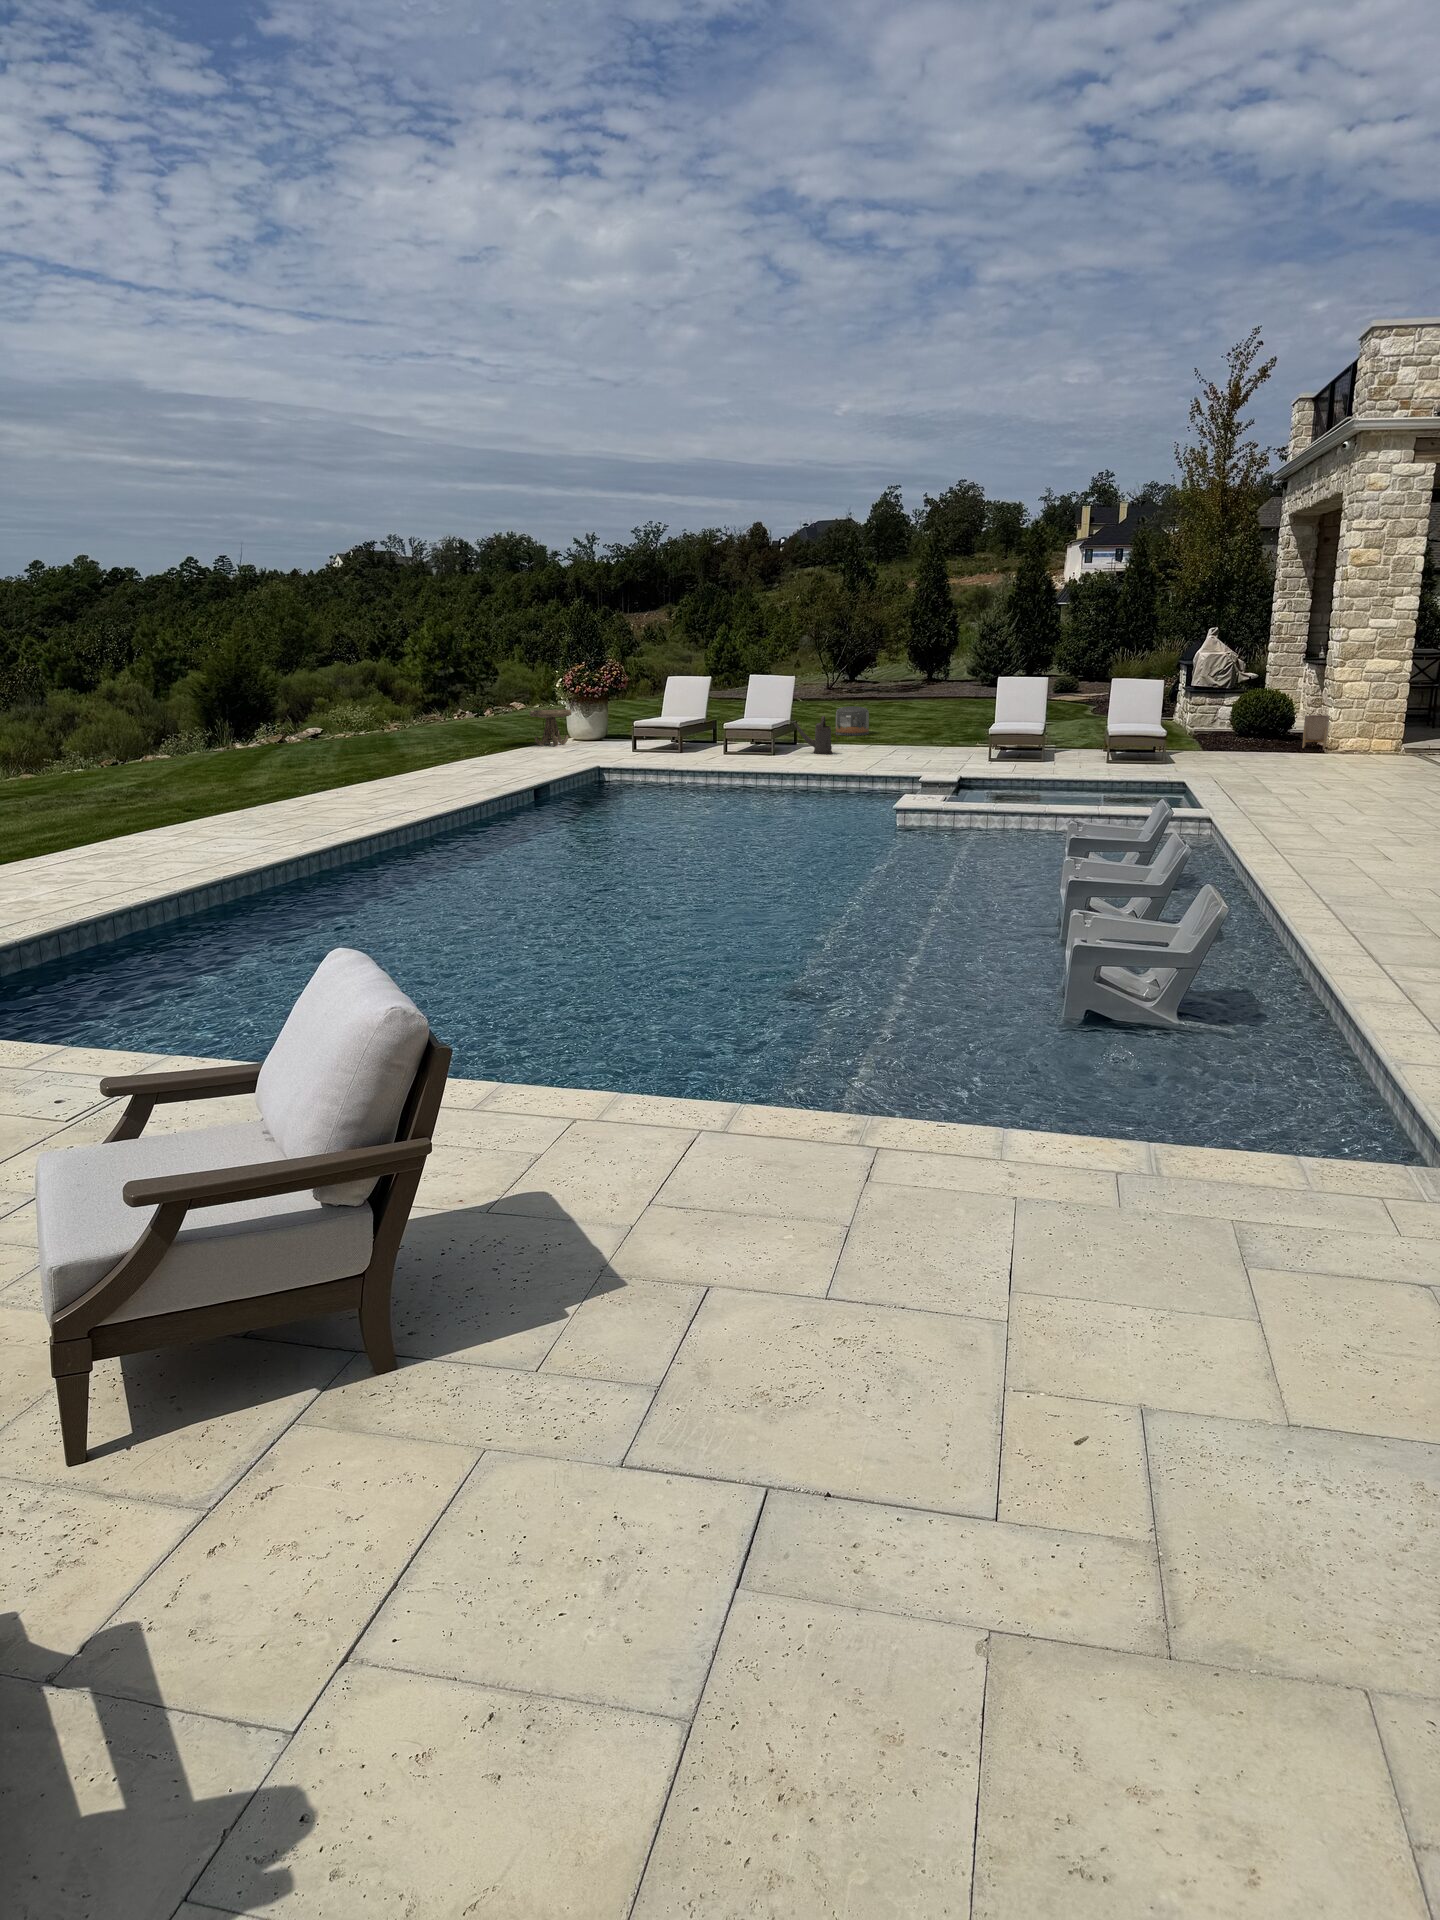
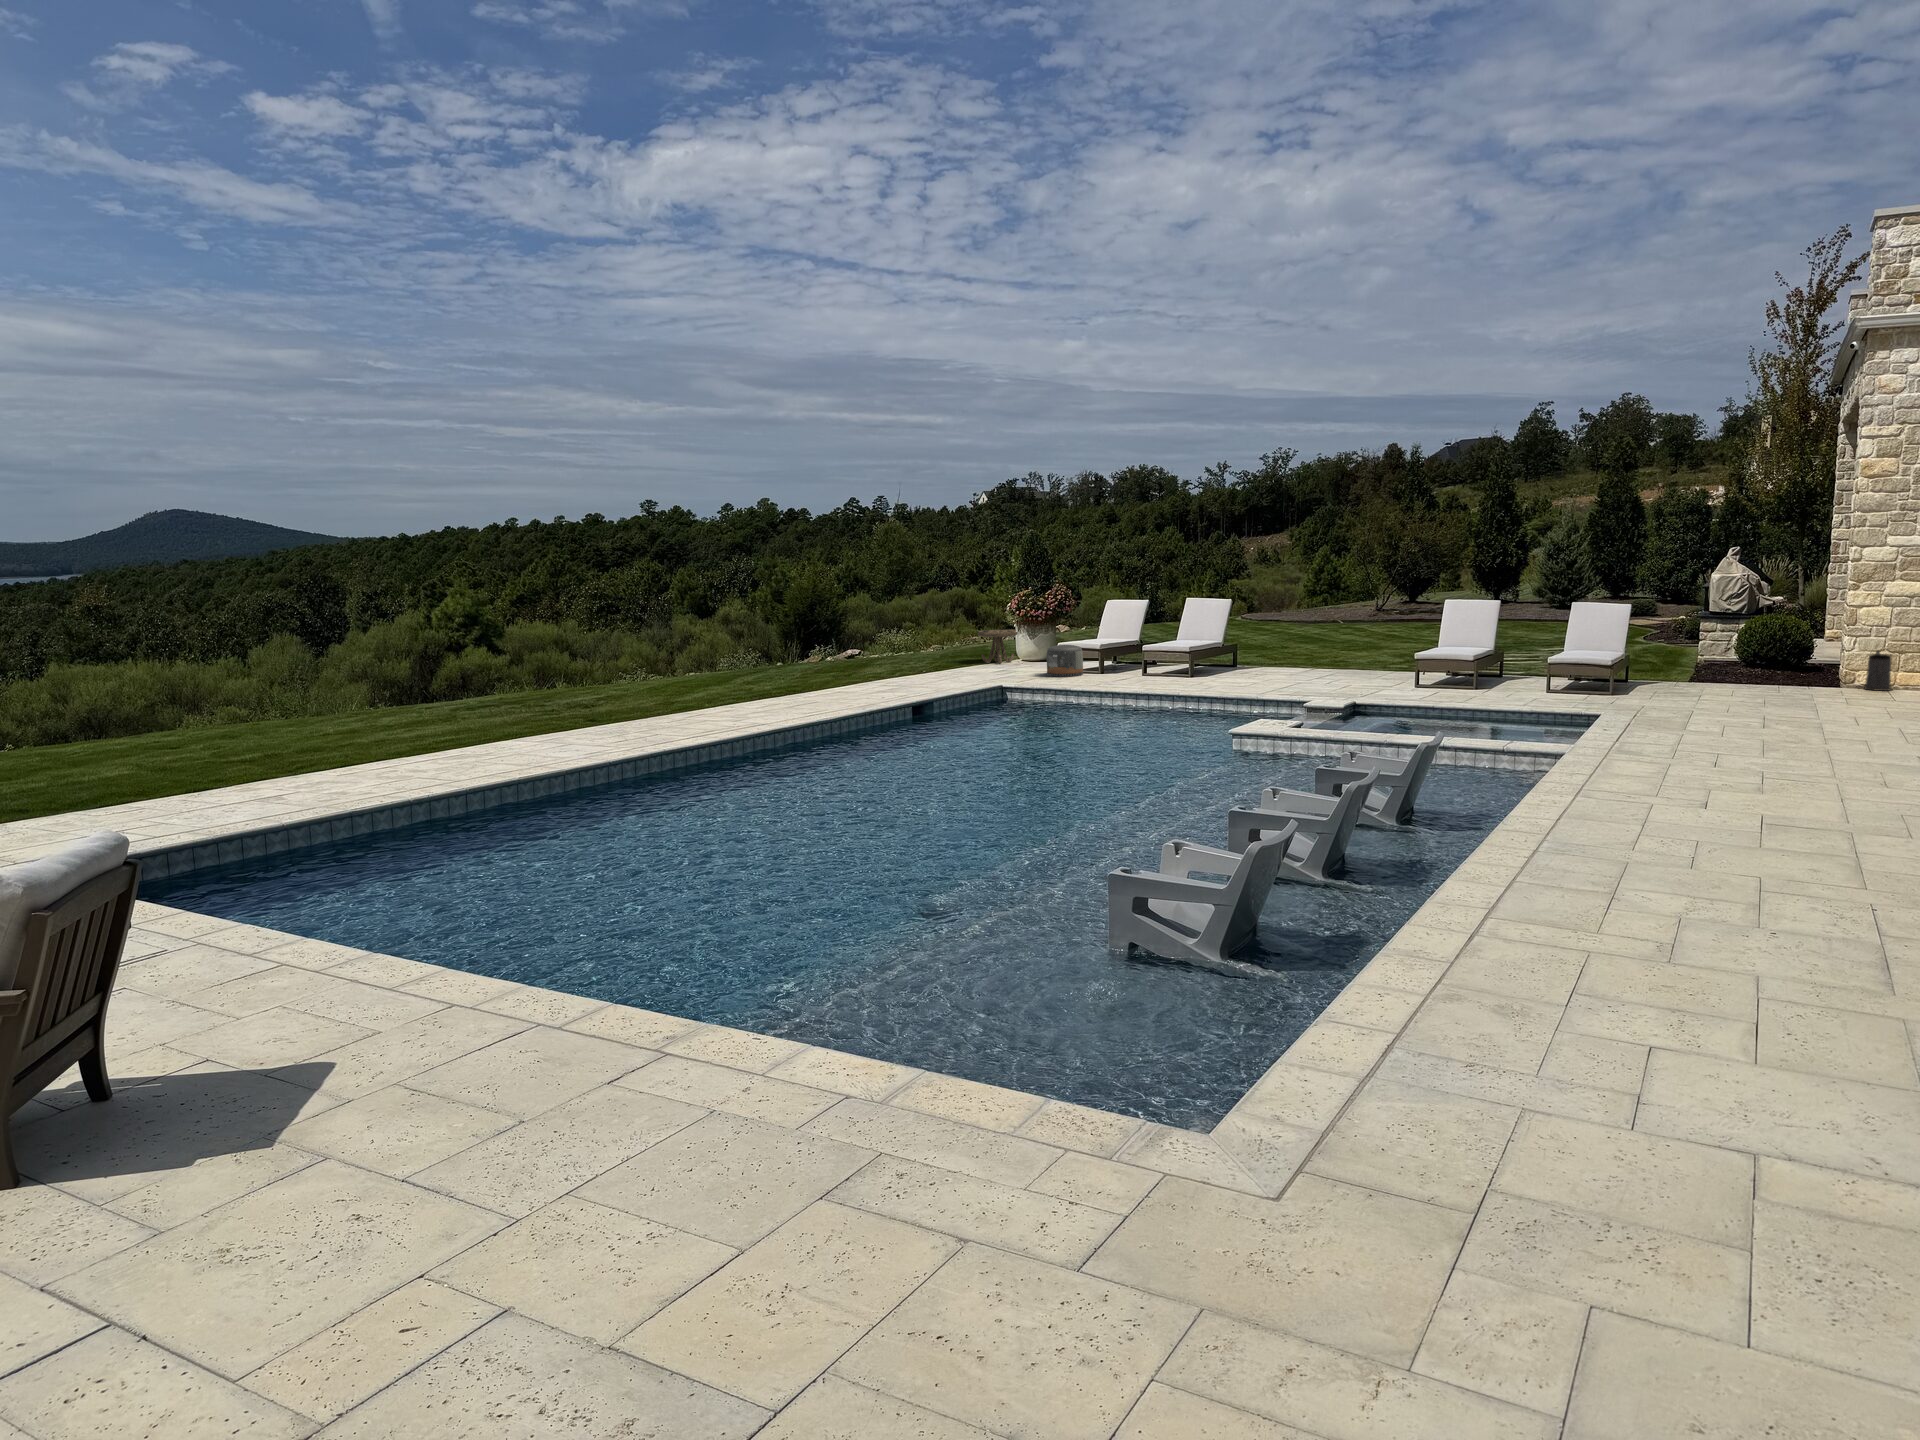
pouf: present [836,706,869,735] -> present [1047,645,1083,677]
planter: present [1302,715,1329,749] -> none [1806,646,1842,684]
watering can: present [794,716,838,754] -> present [1864,651,1891,691]

